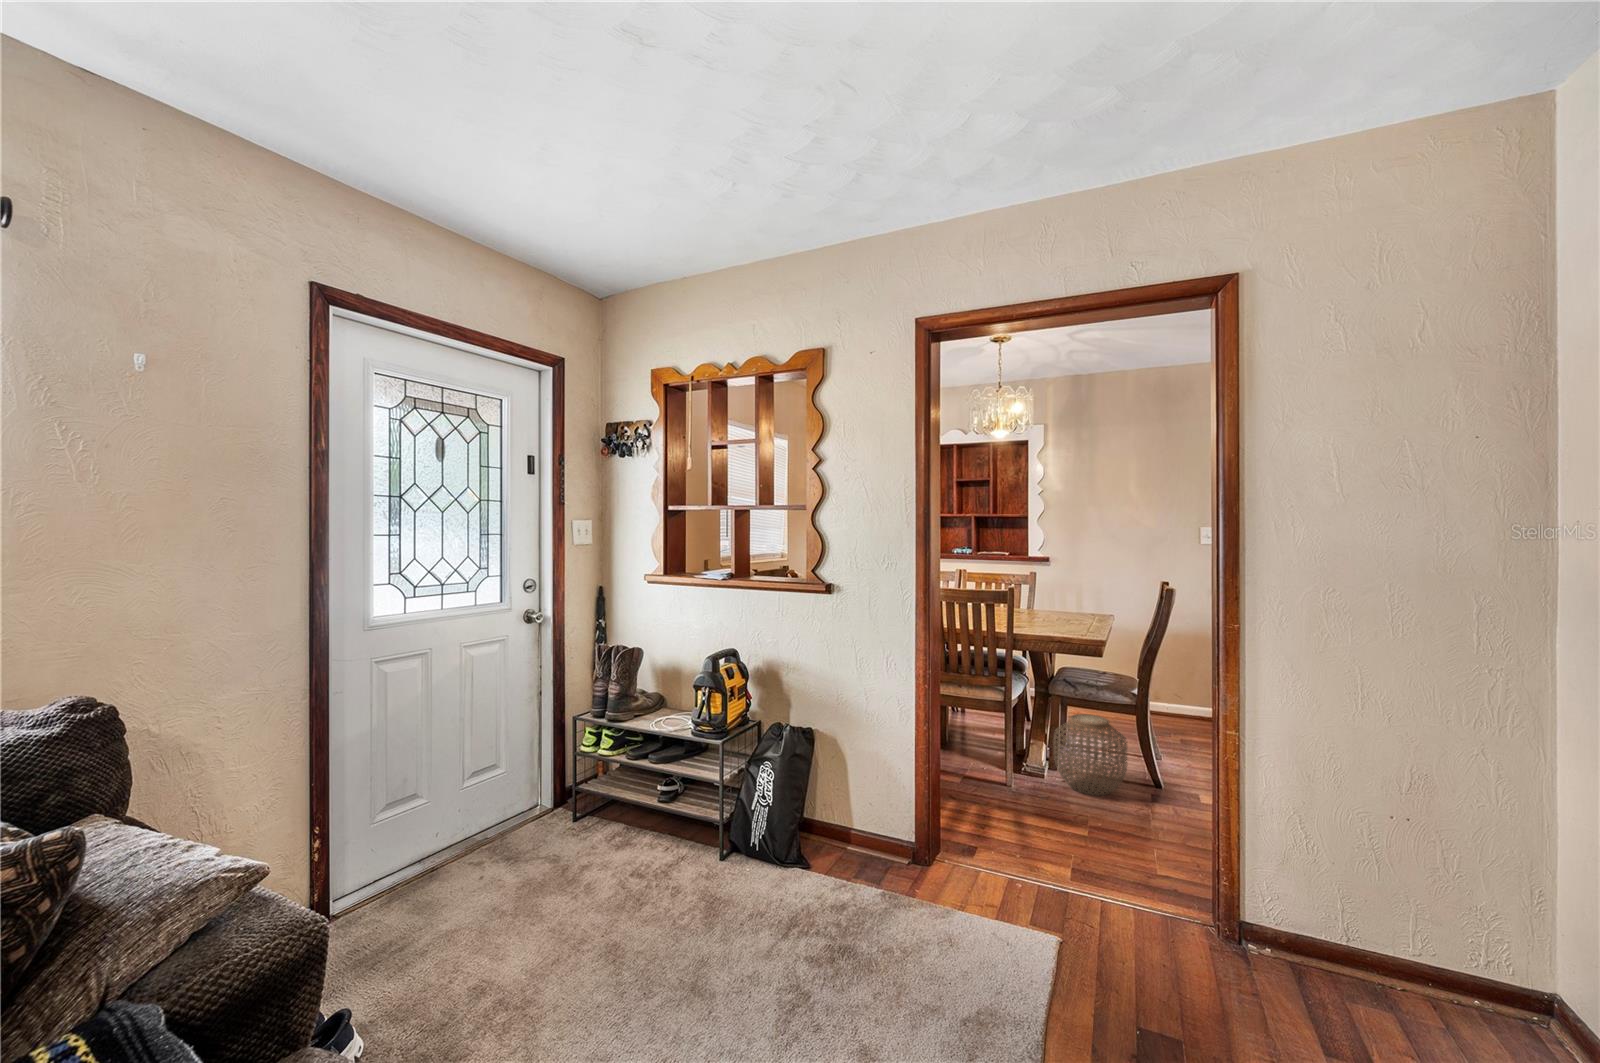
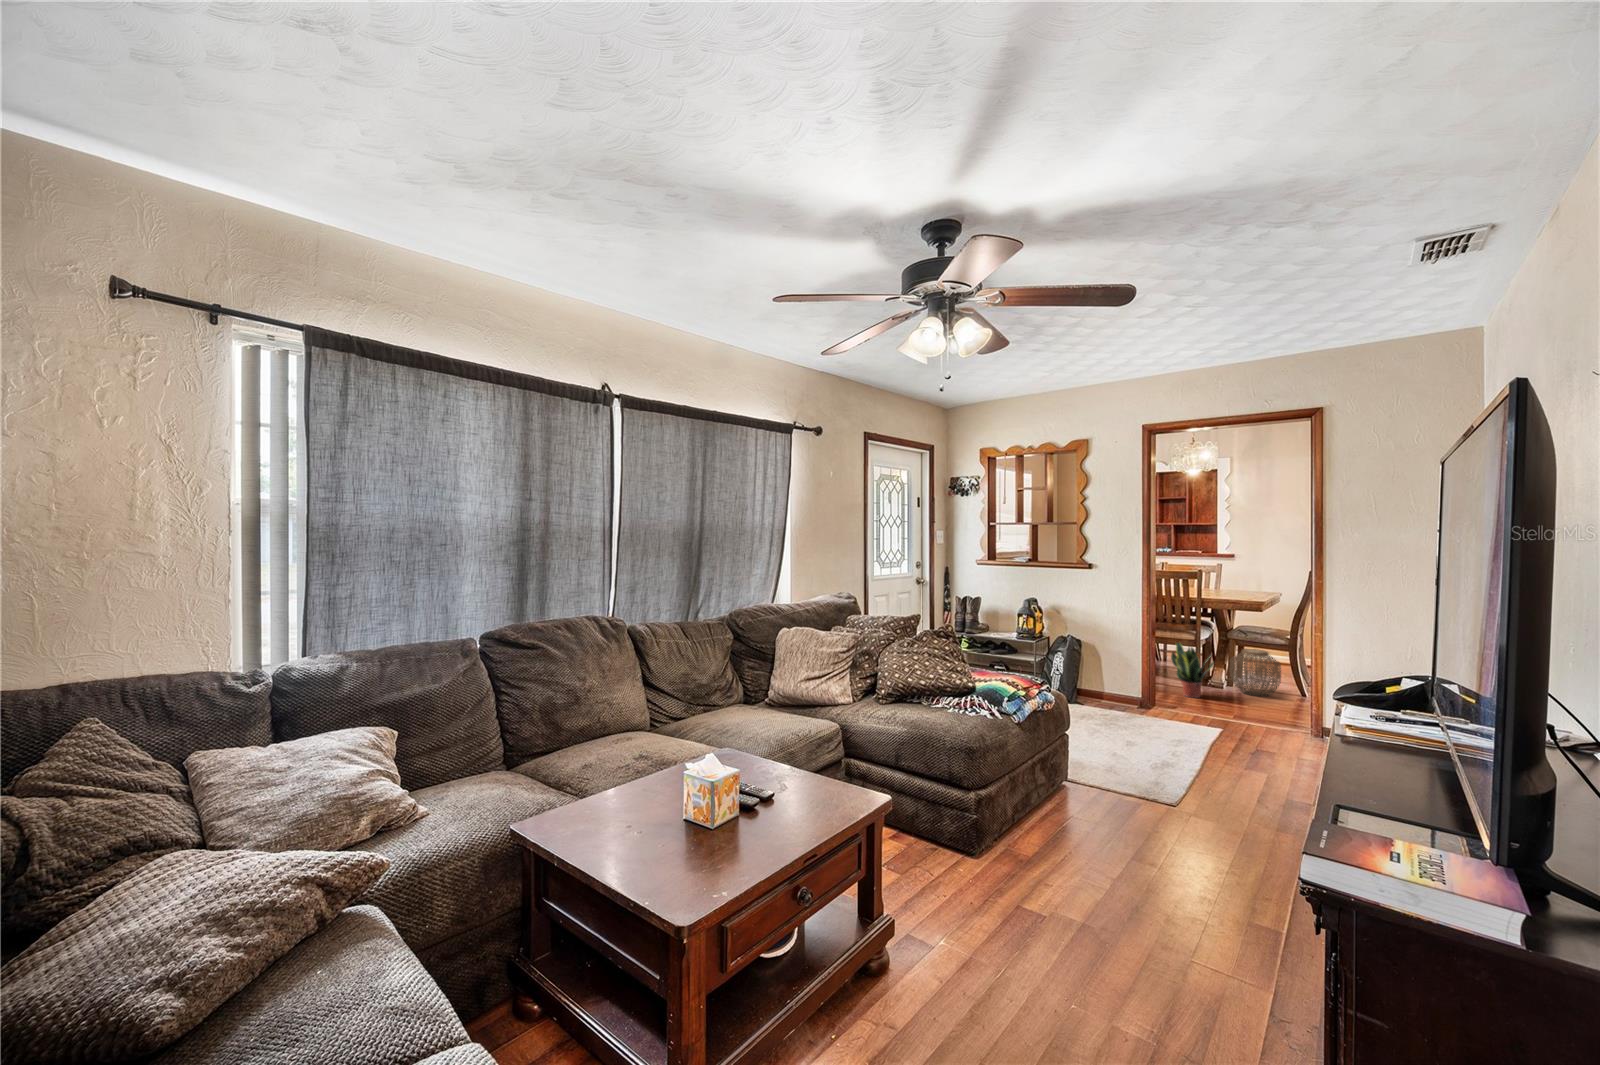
potted plant: none [967,709,1033,813] -> present [1171,643,1213,698]

